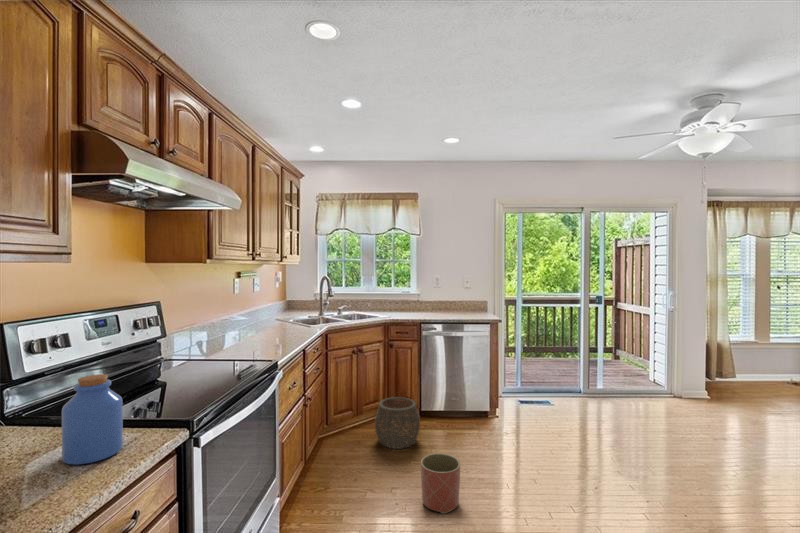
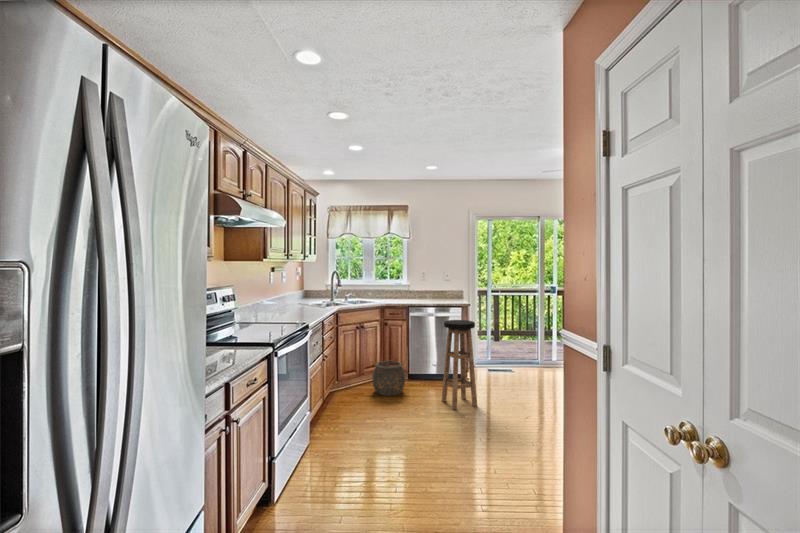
bar stool: none [473,343,526,475] -> present [442,320,477,409]
jar: present [62,374,123,465] -> none [225,317,249,355]
planter: present [421,453,460,514] -> none [401,391,427,427]

